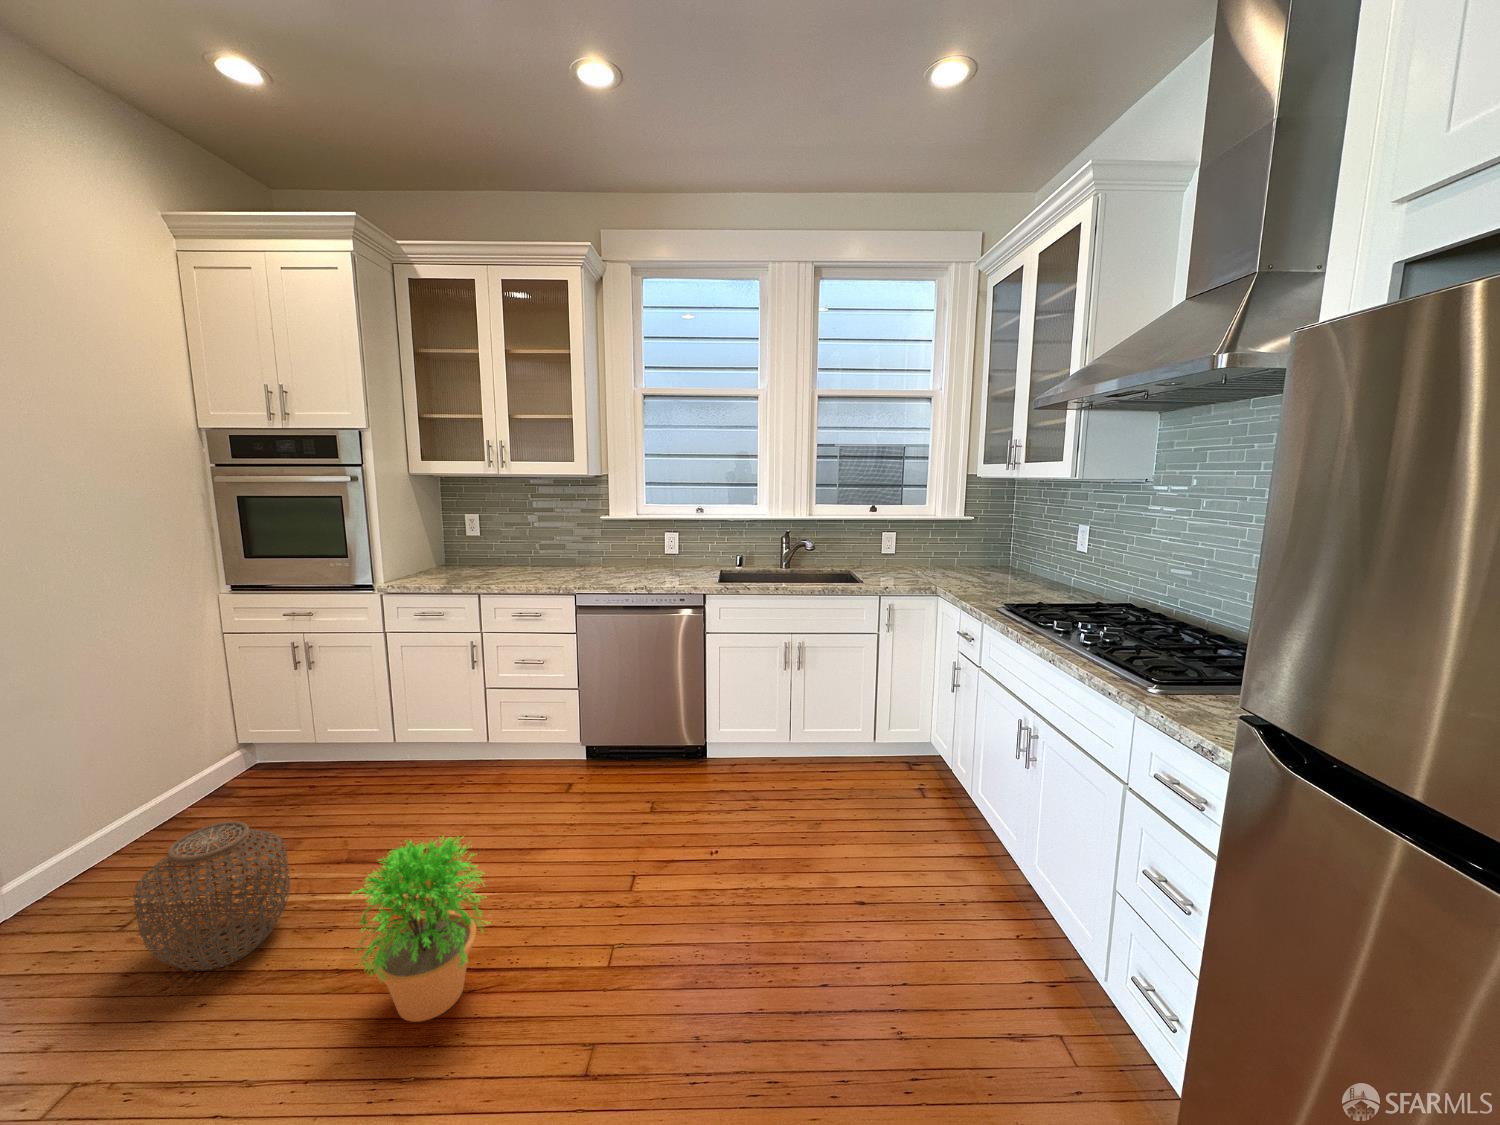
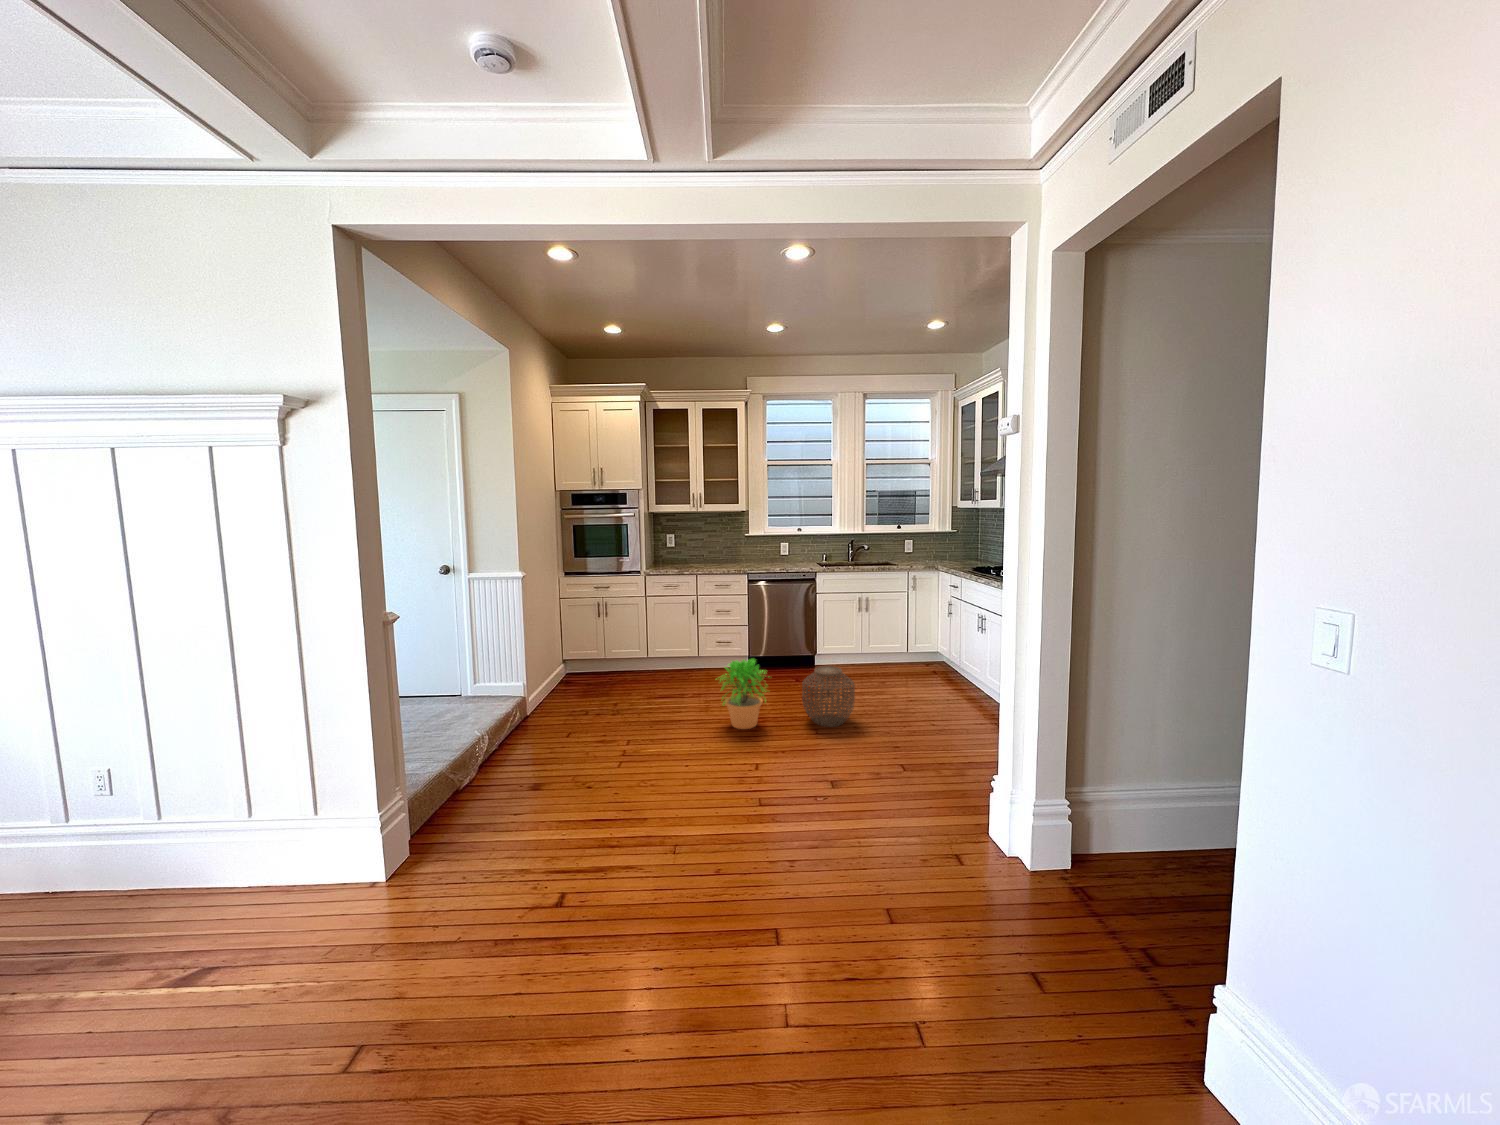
woven basket: present [133,822,290,971] -> present [802,666,855,727]

